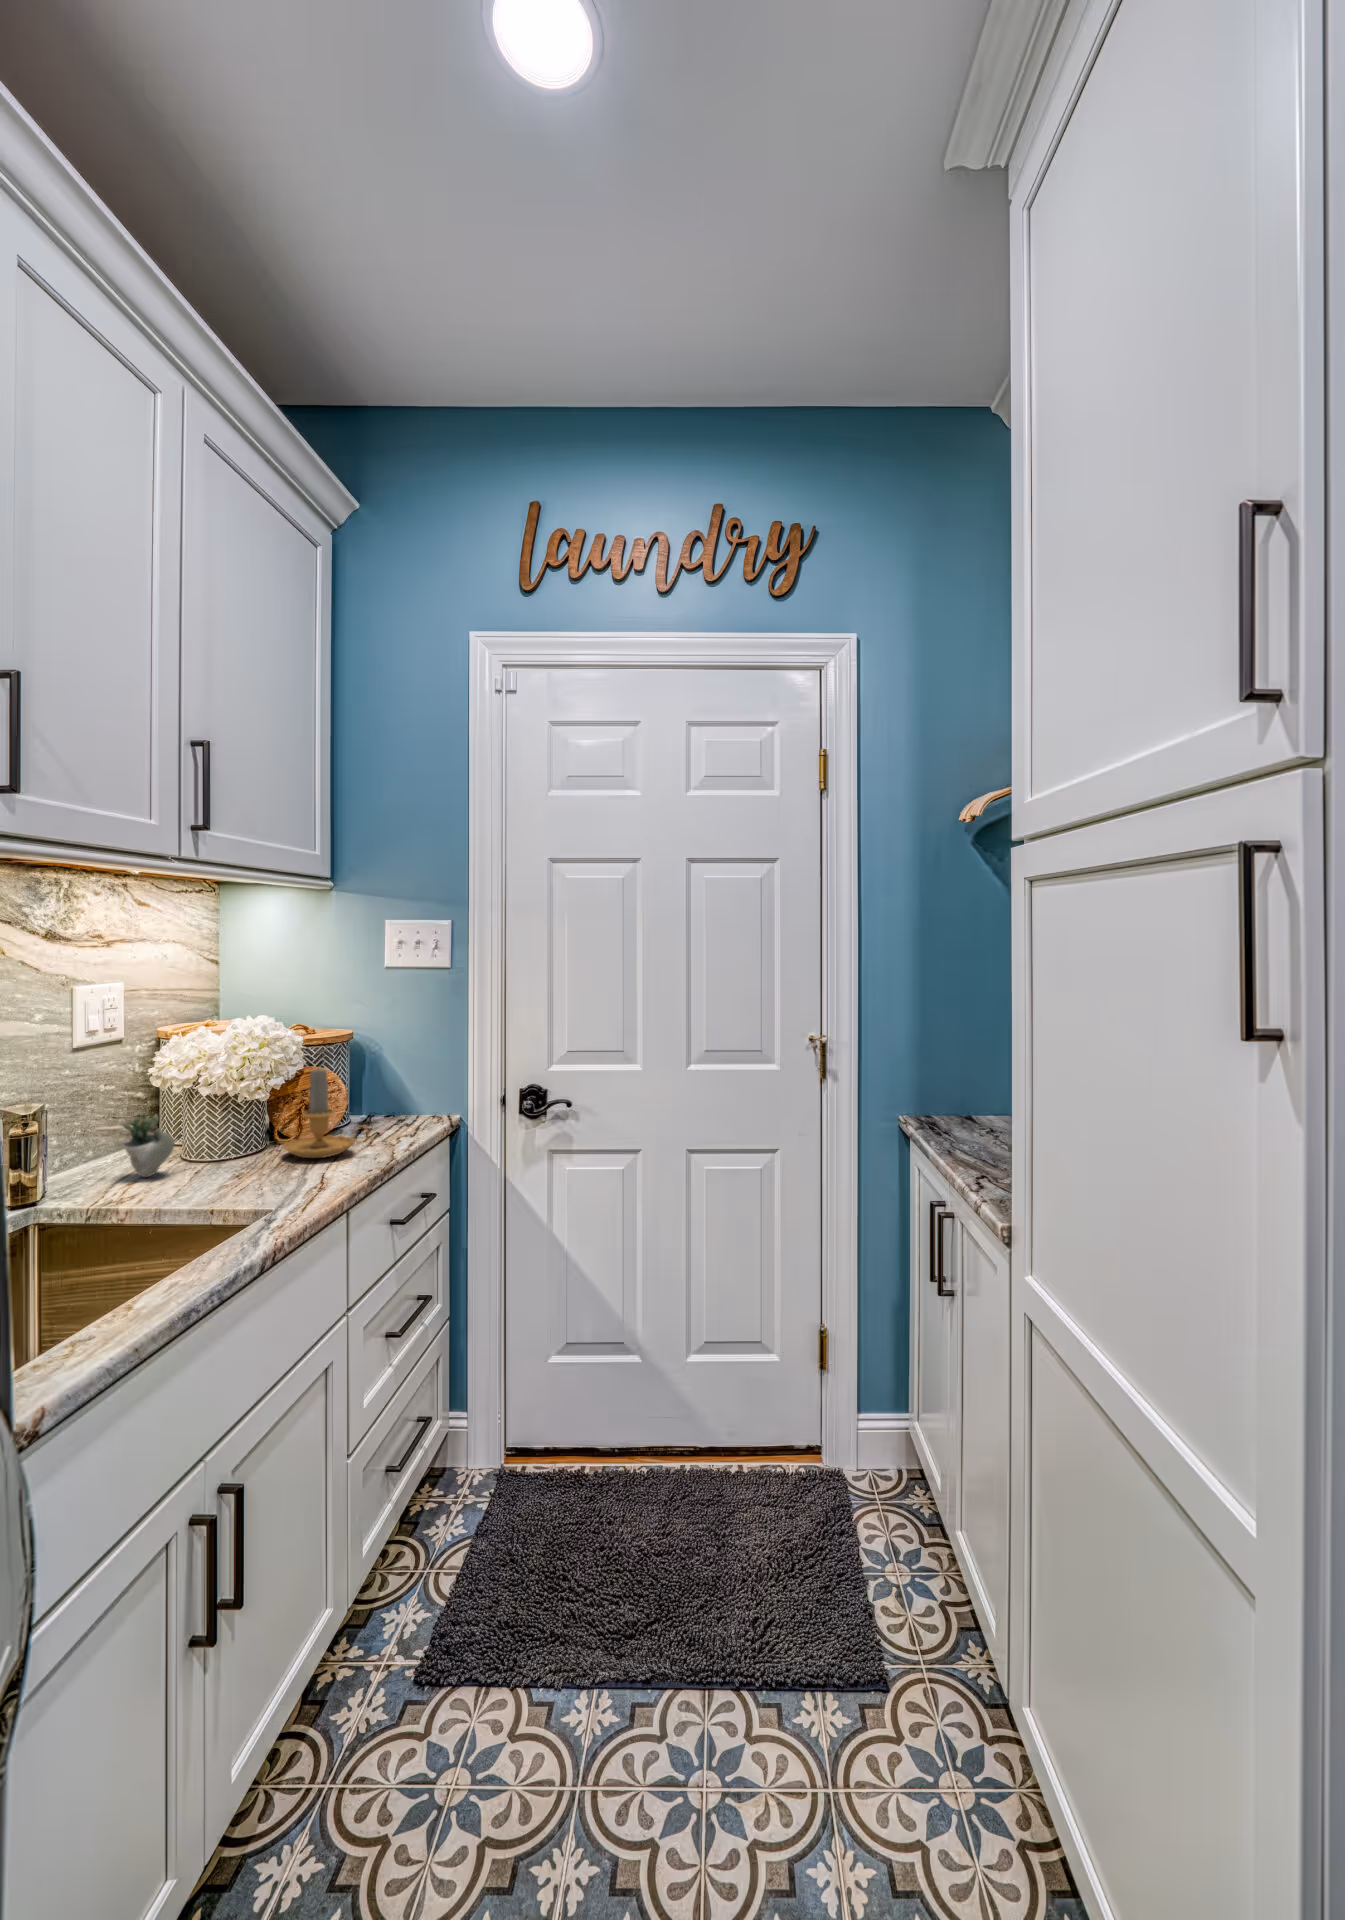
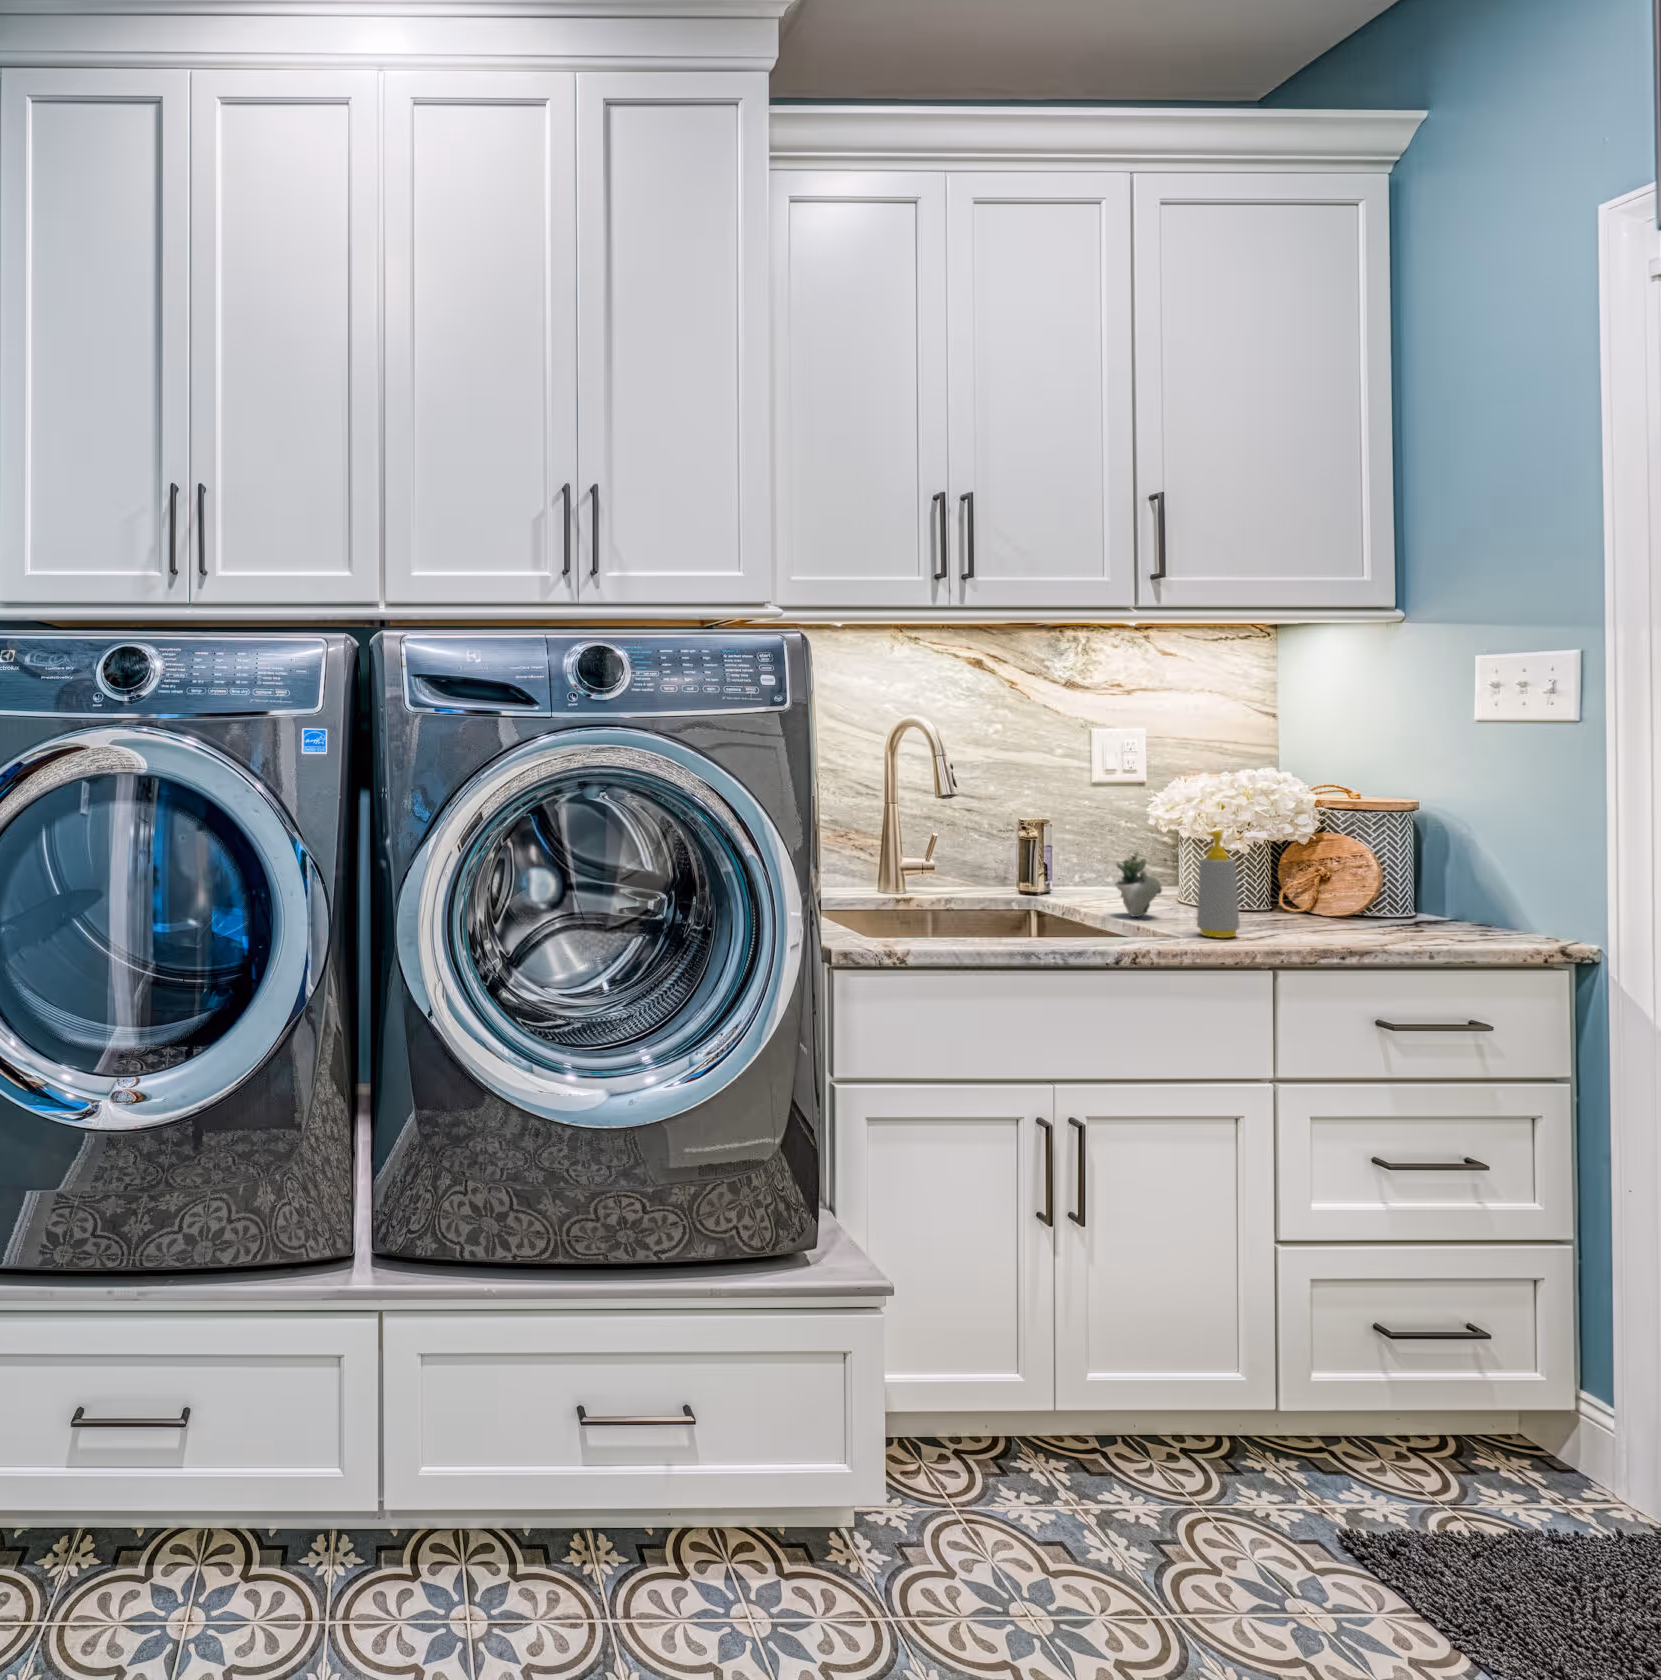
candle: present [282,1069,369,1158] -> none [1274,825,1368,929]
soap bottle: none [231,1080,273,1187] -> present [1197,830,1240,938]

